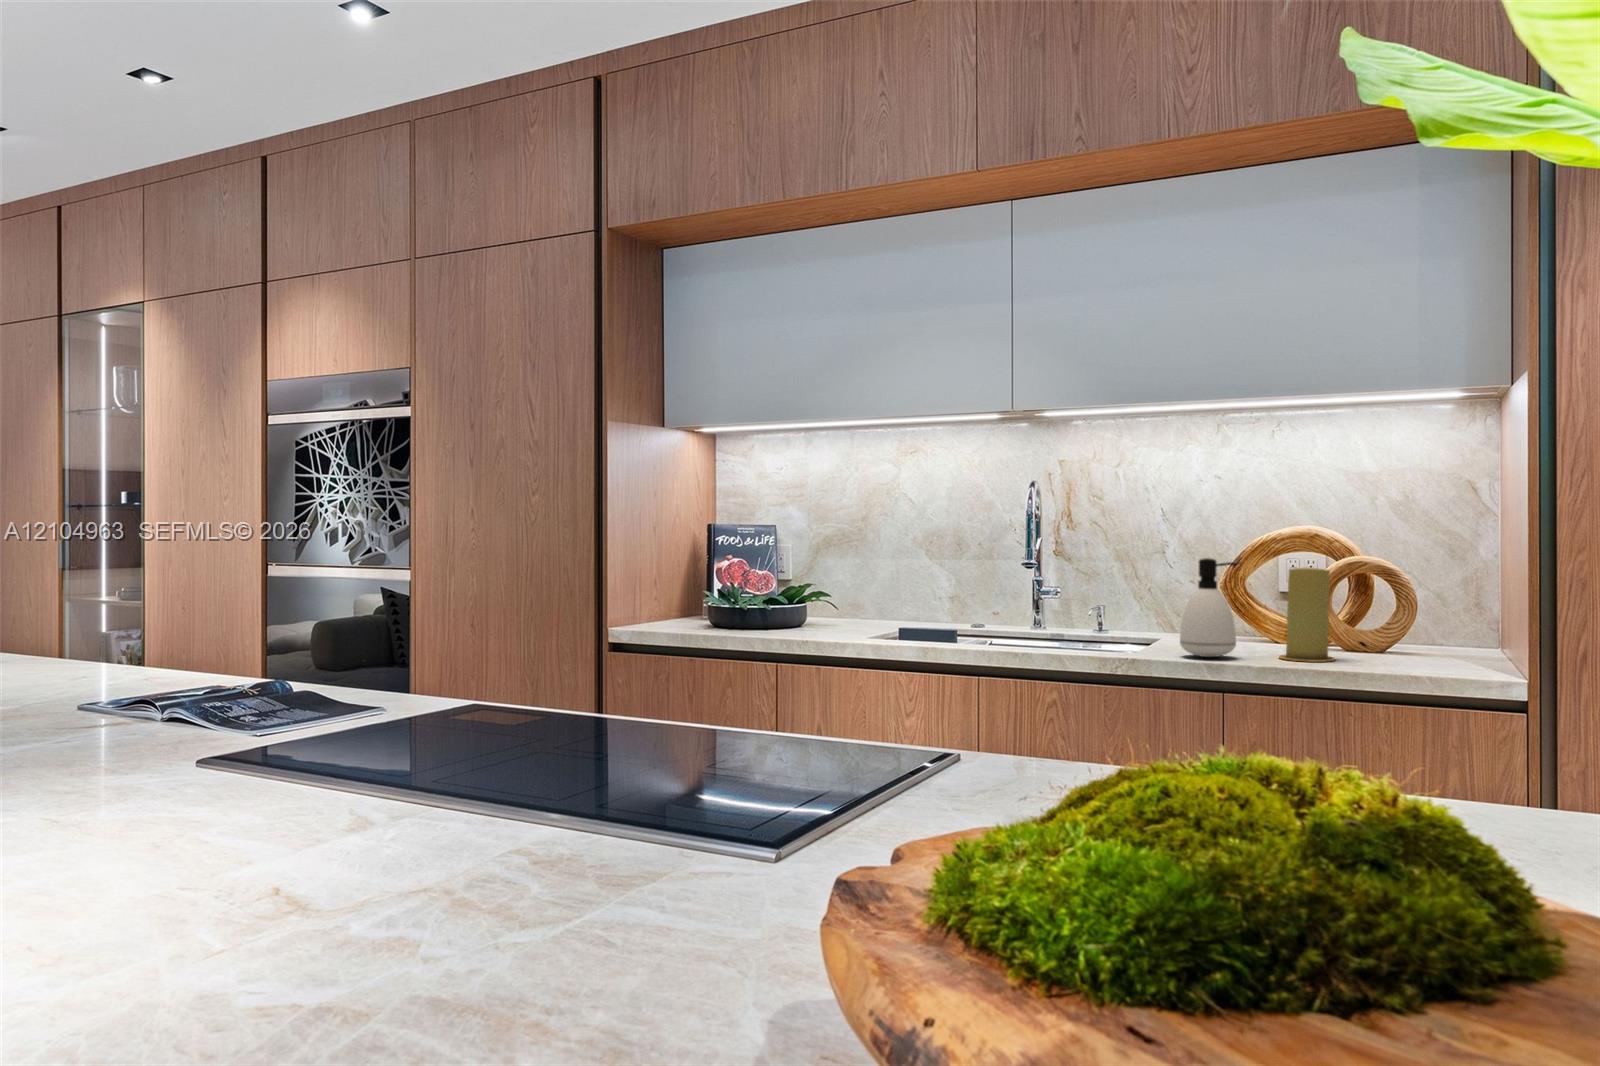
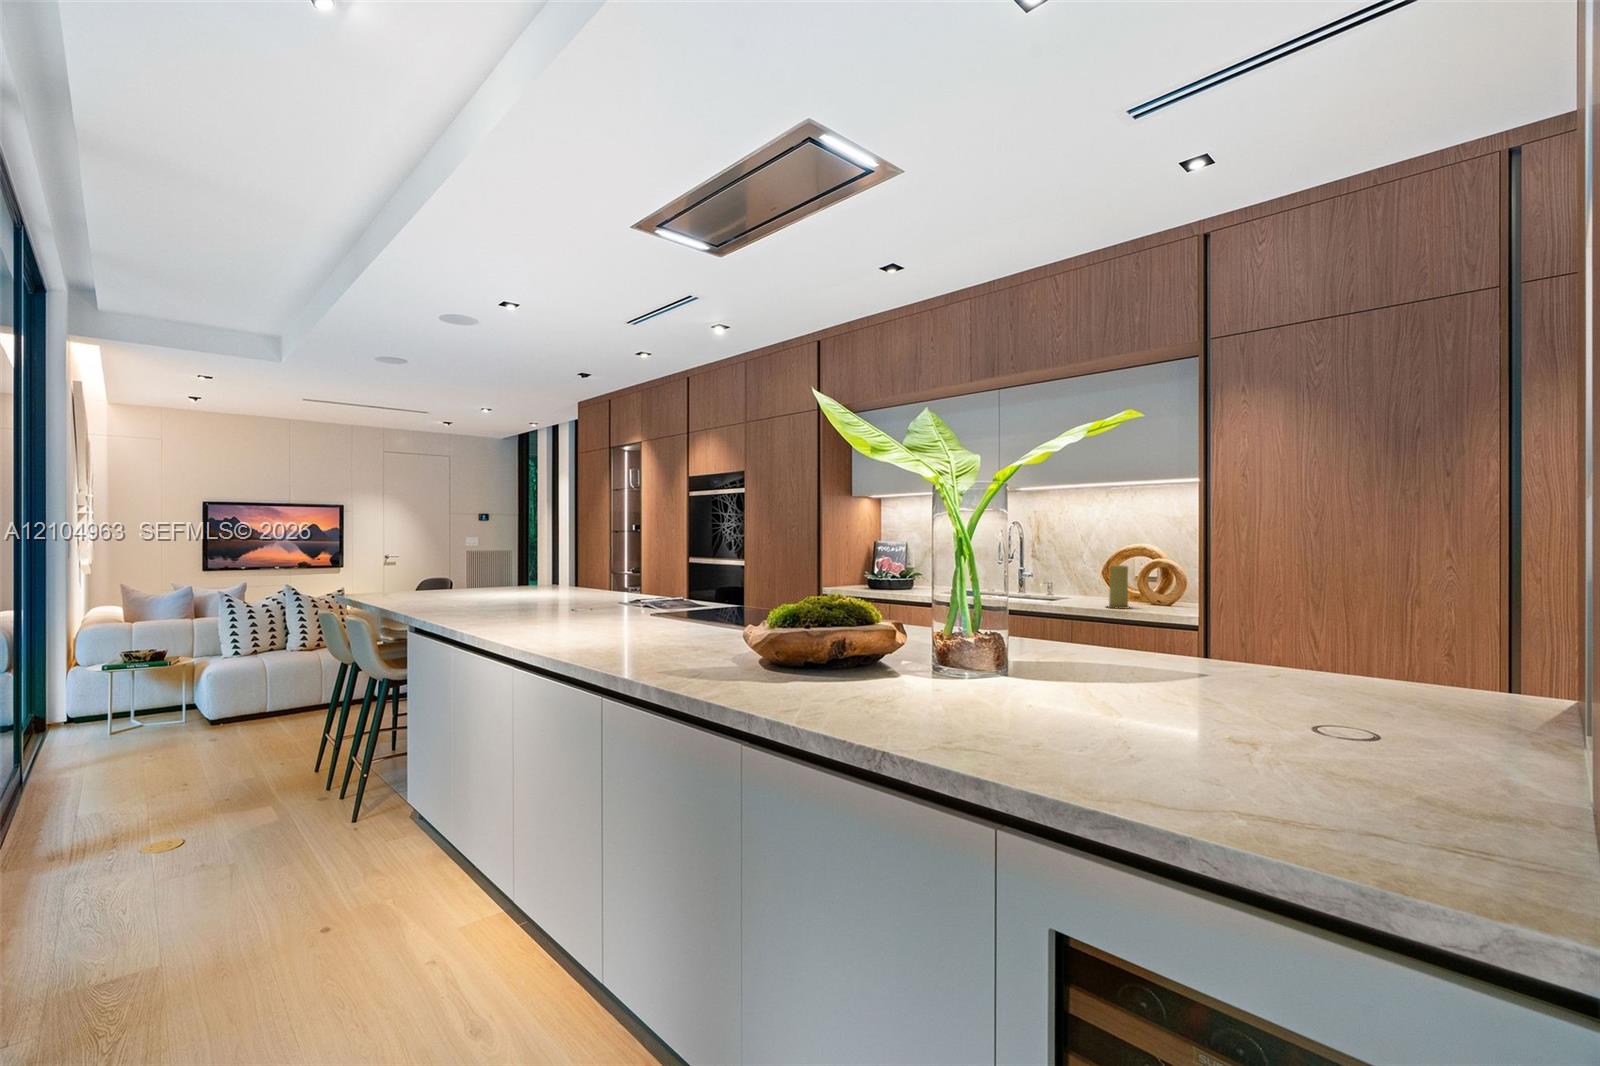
soap dispenser: present [1180,558,1236,657] -> none [1060,561,1086,605]

